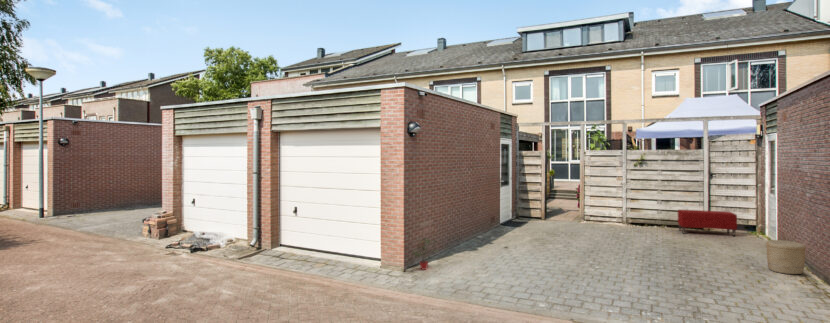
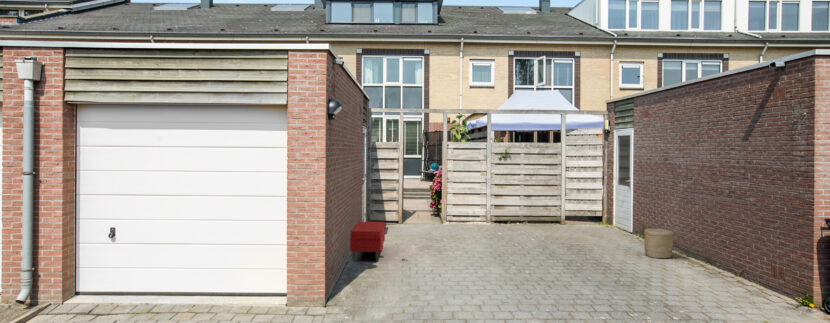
bench: present [678,210,737,236] -> present [350,222,385,261]
potted plant: present [415,238,430,269] -> none [331,257,361,299]

